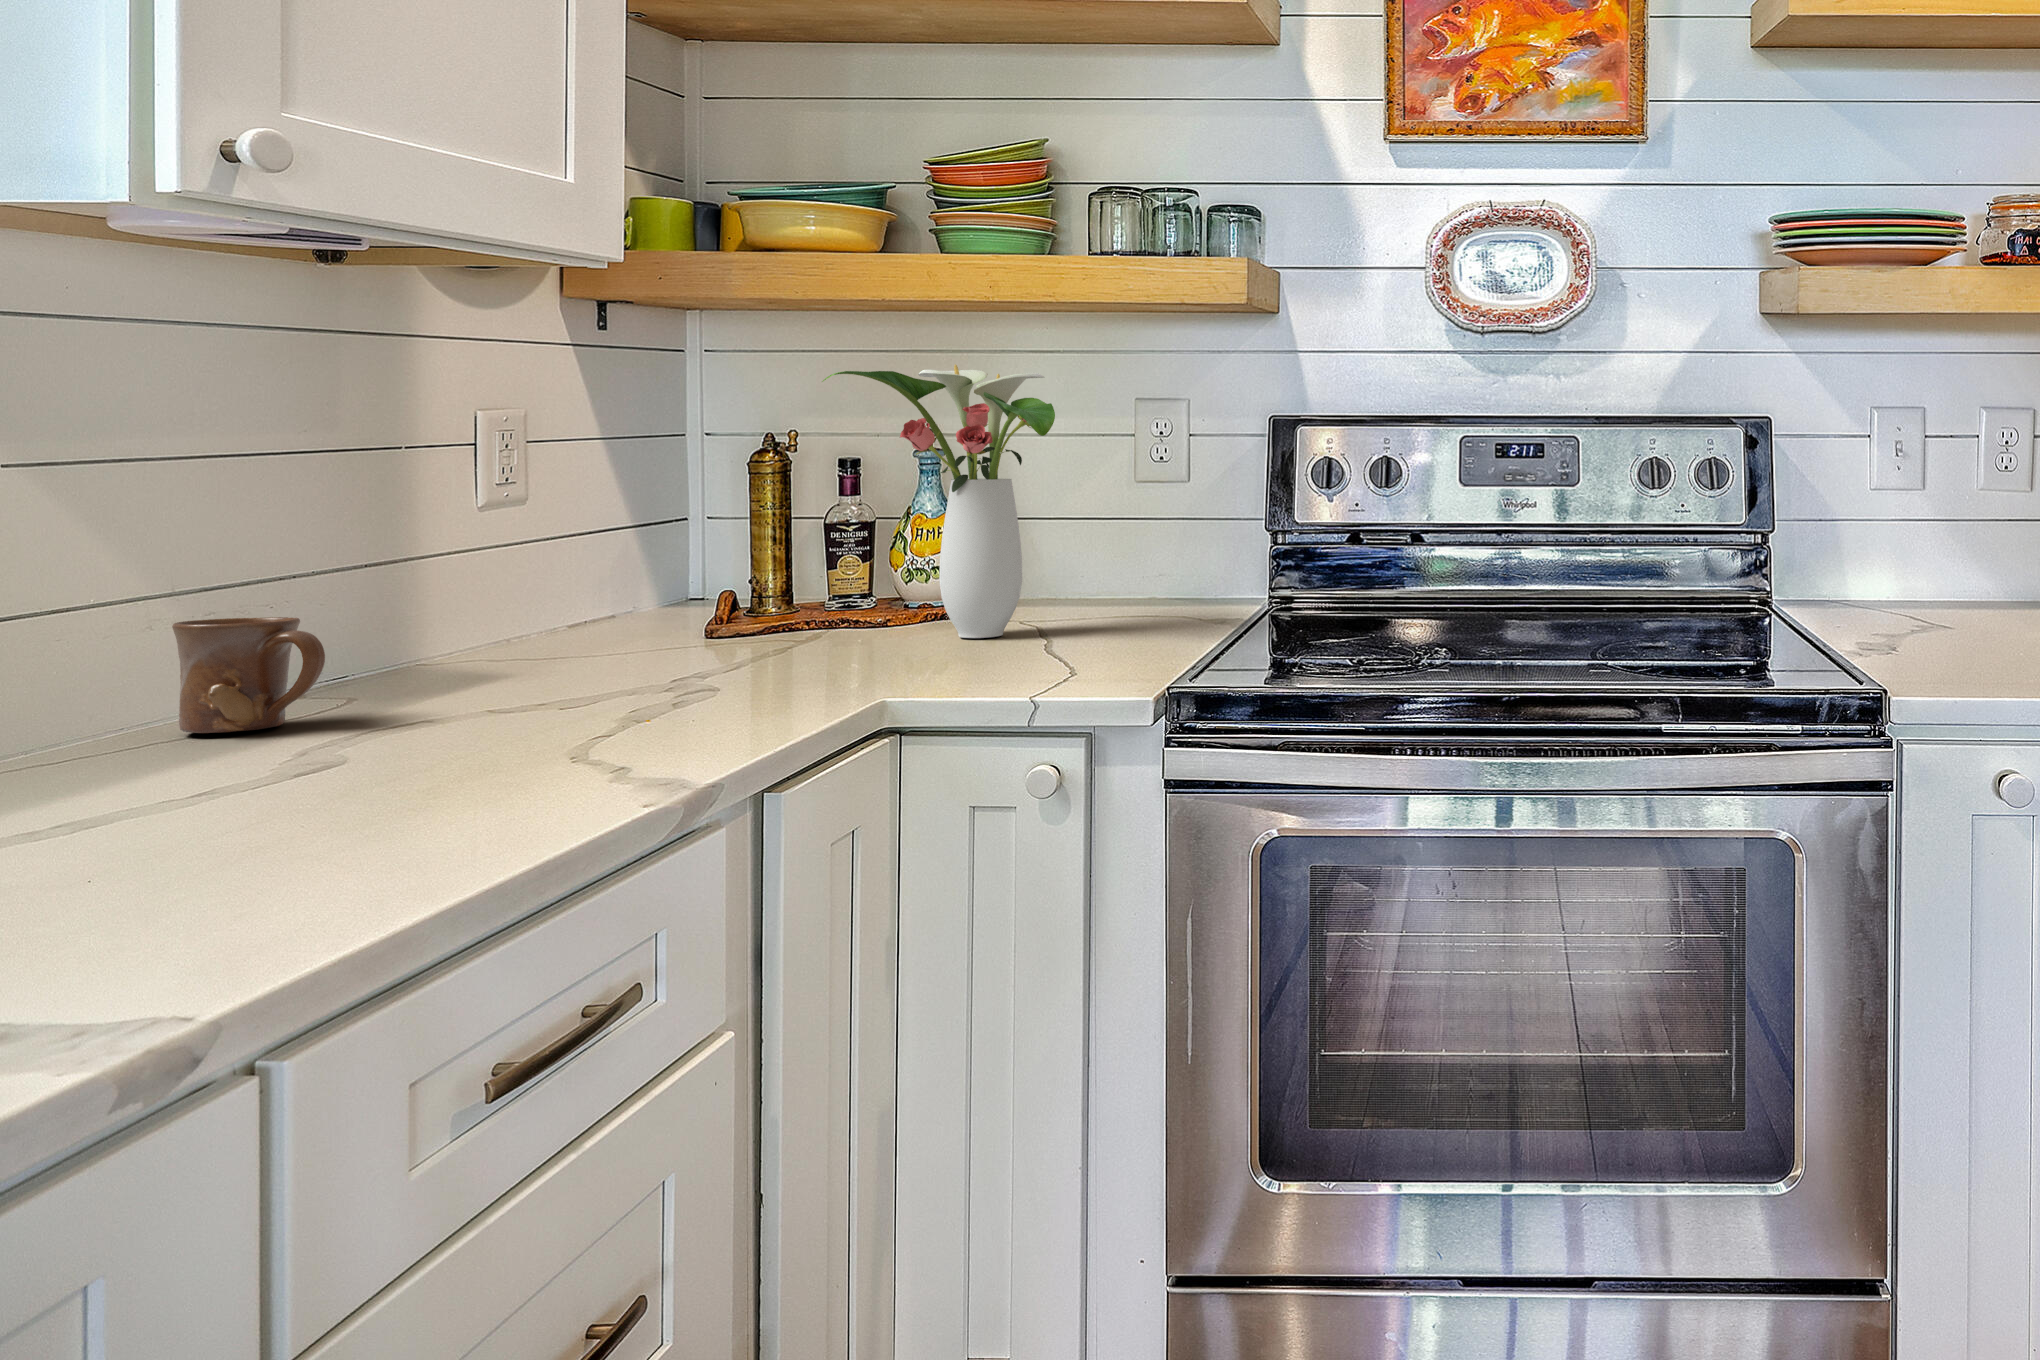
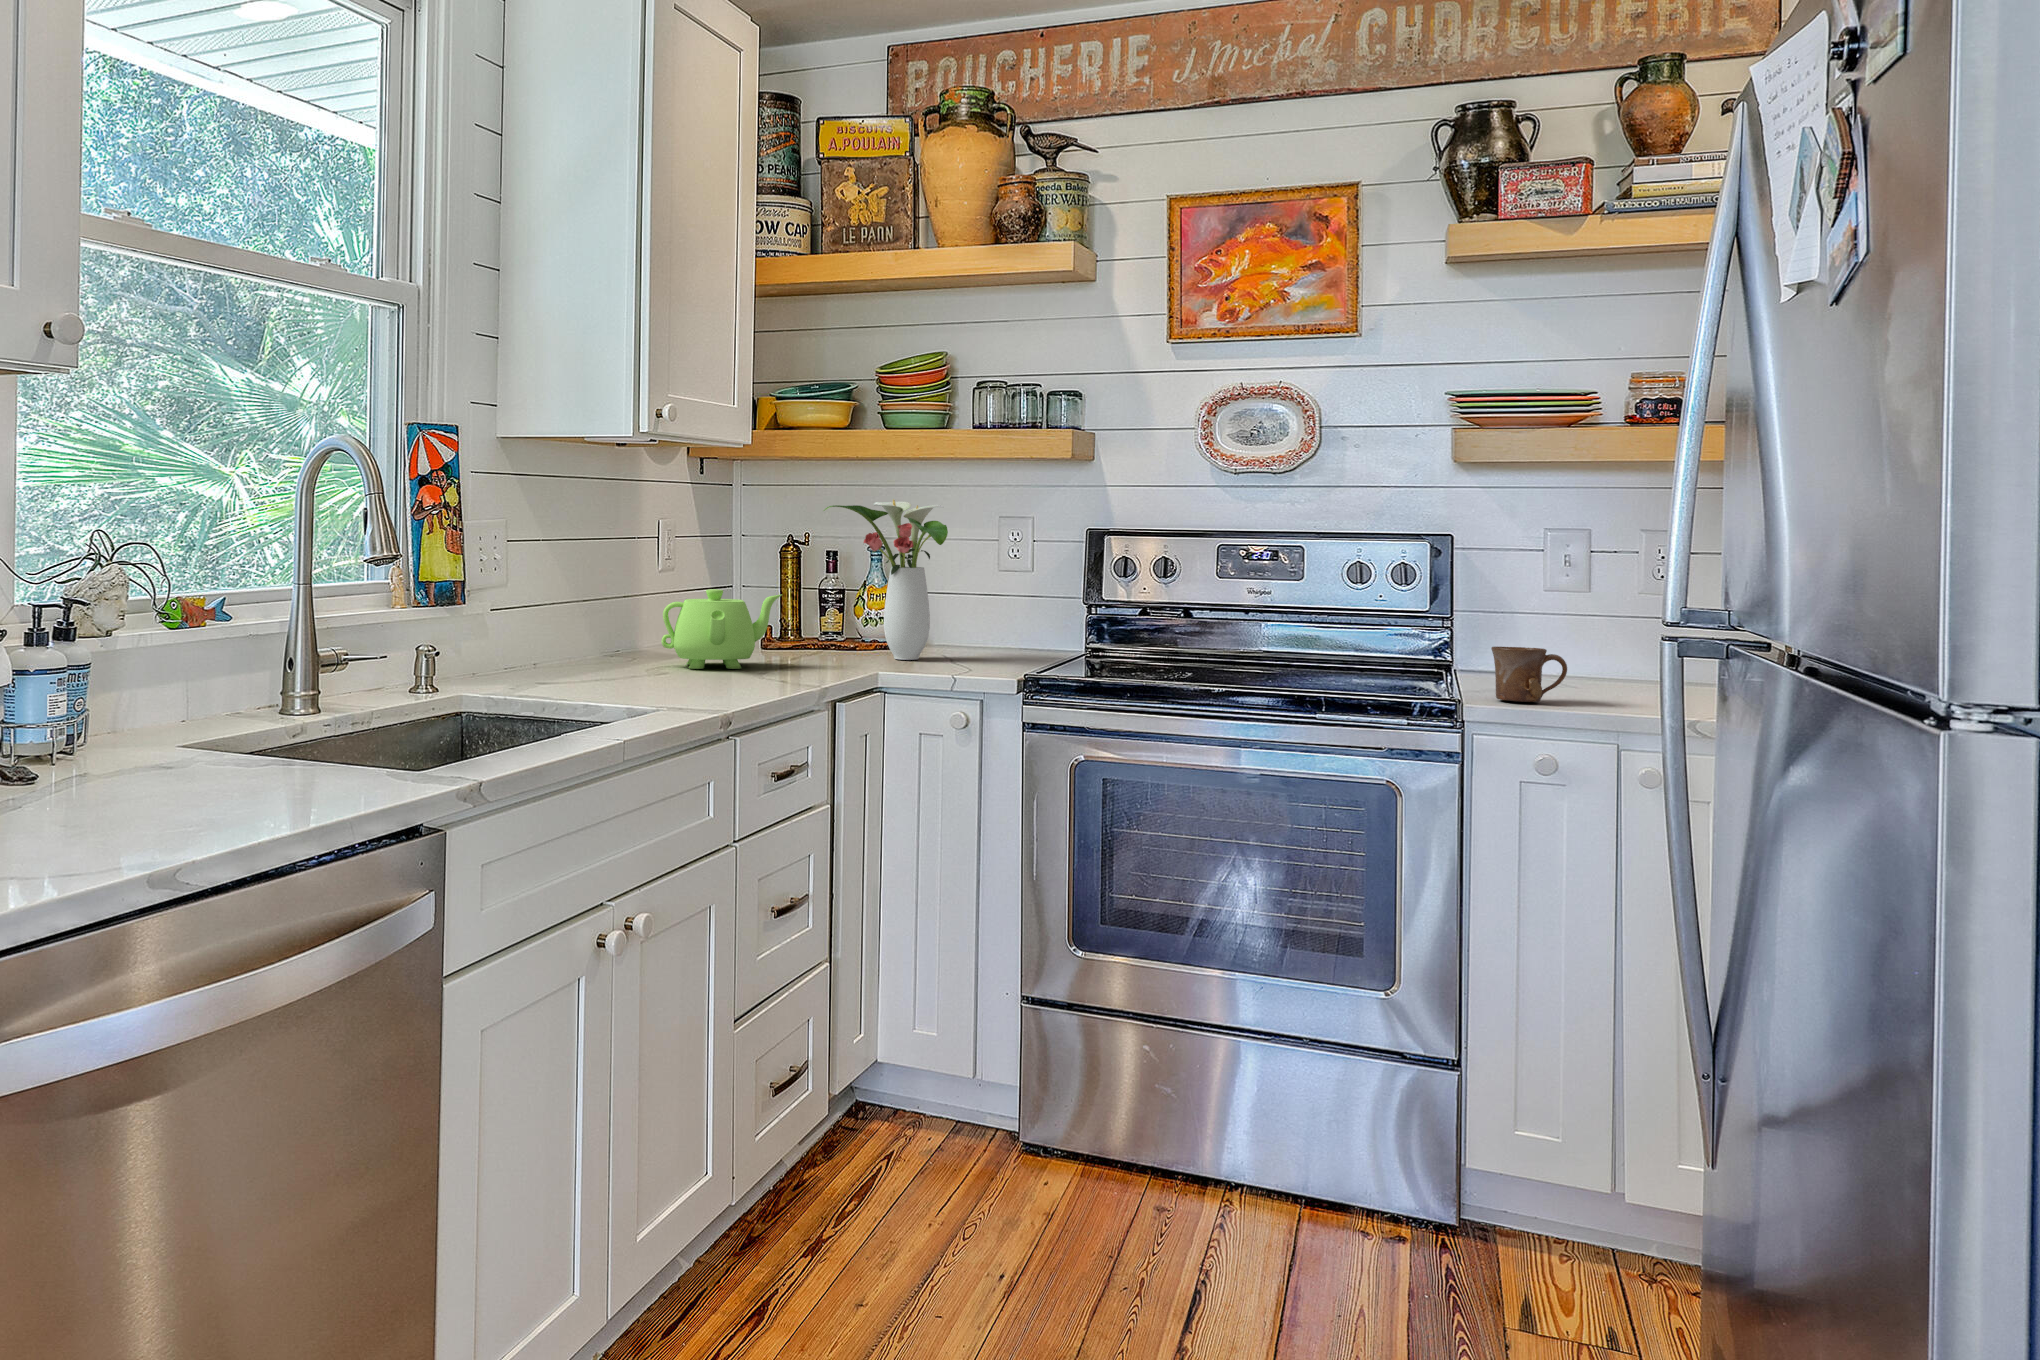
teapot: none [459,528,735,689] -> present [661,589,782,669]
mug: present [172,617,325,733] -> present [1491,647,1567,702]

